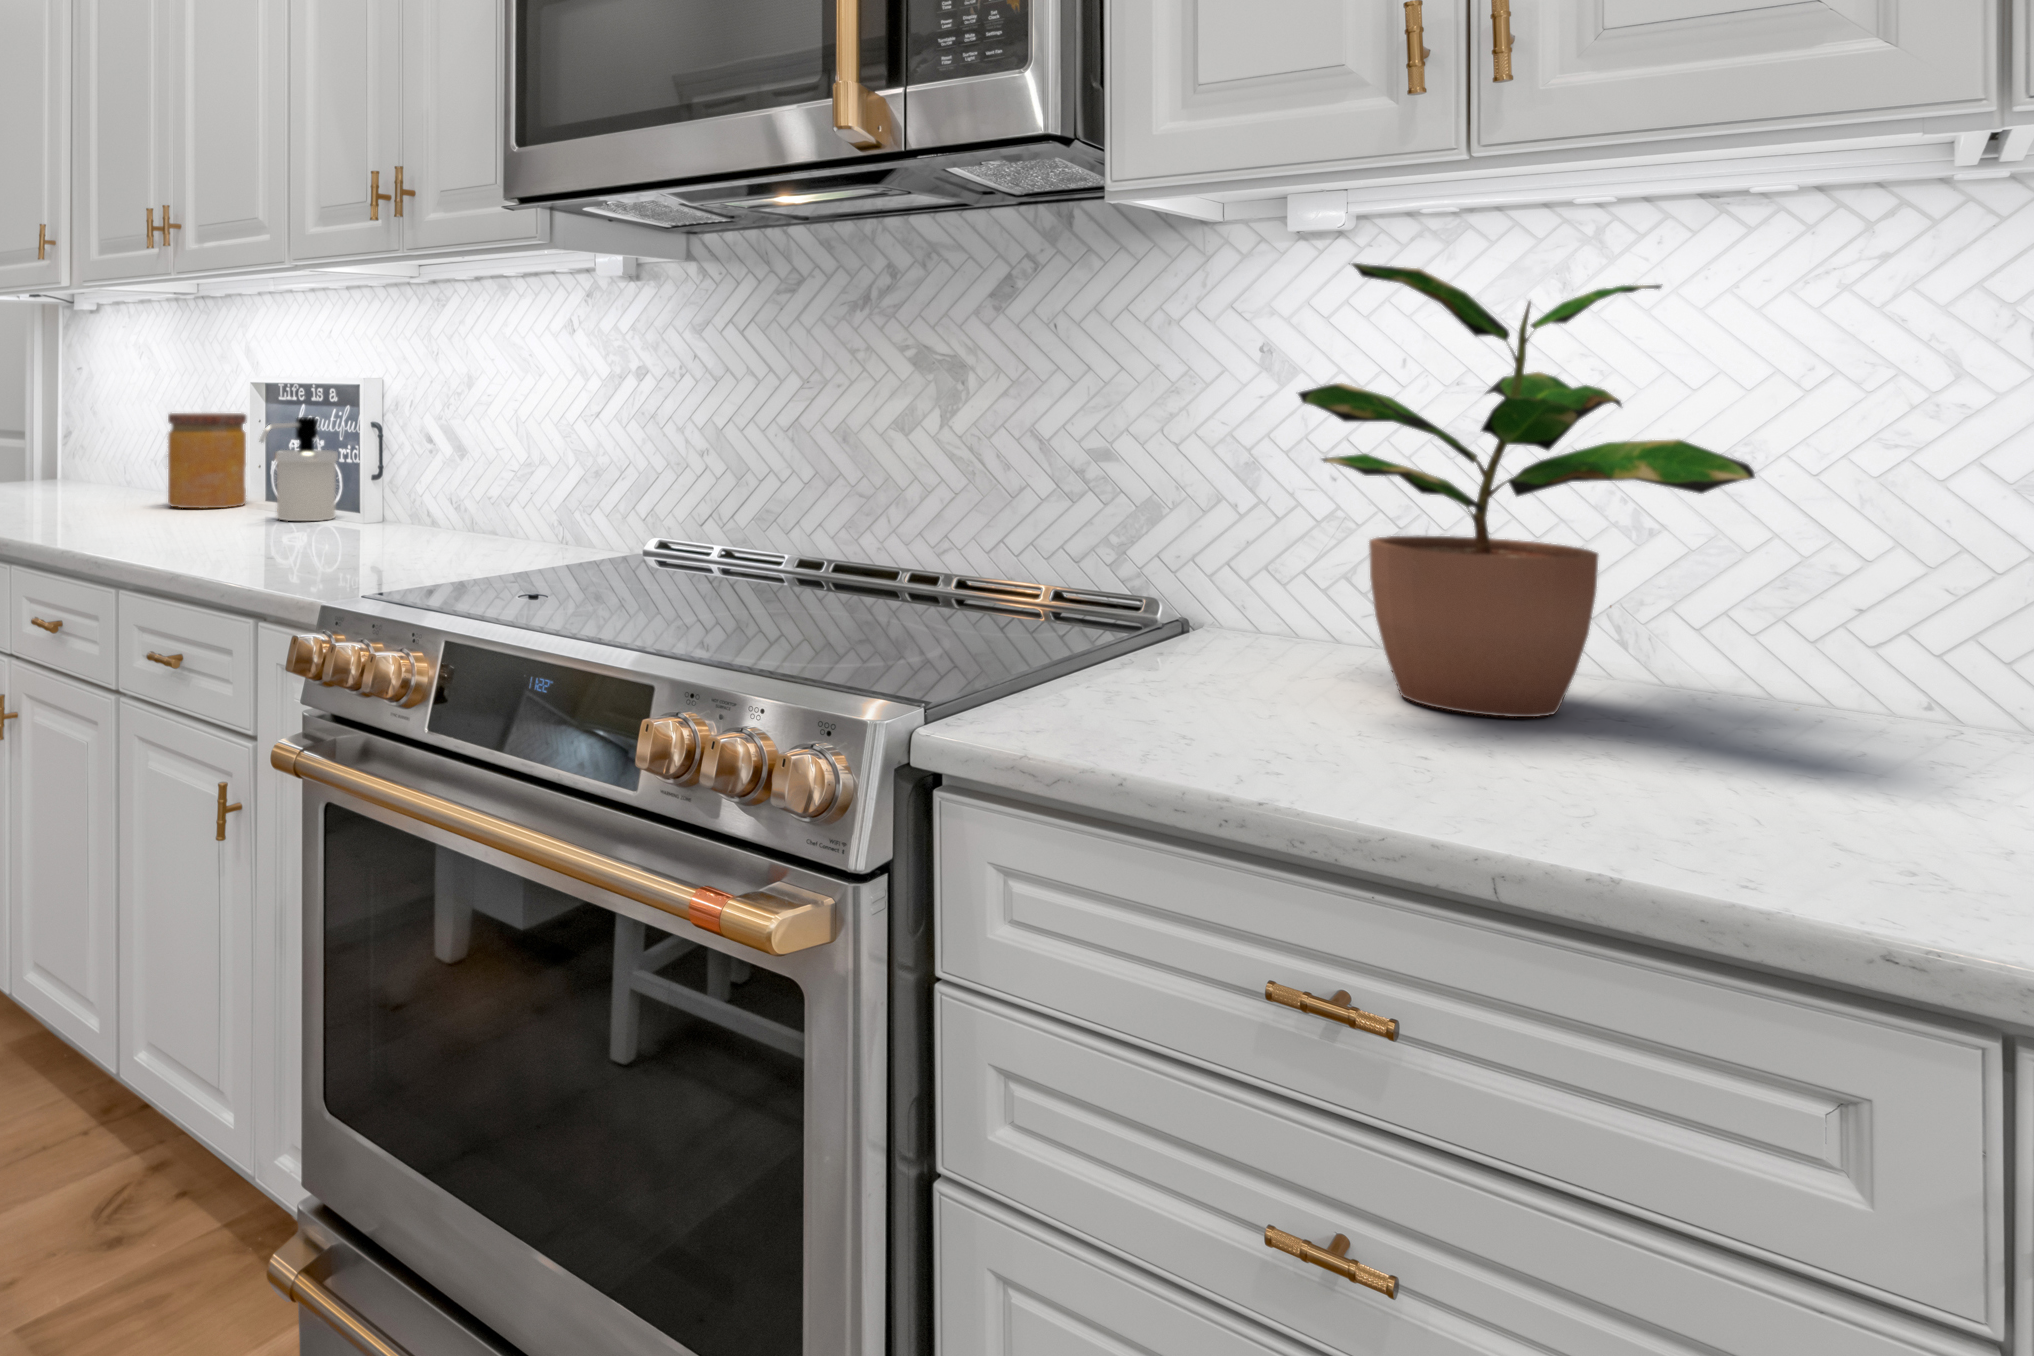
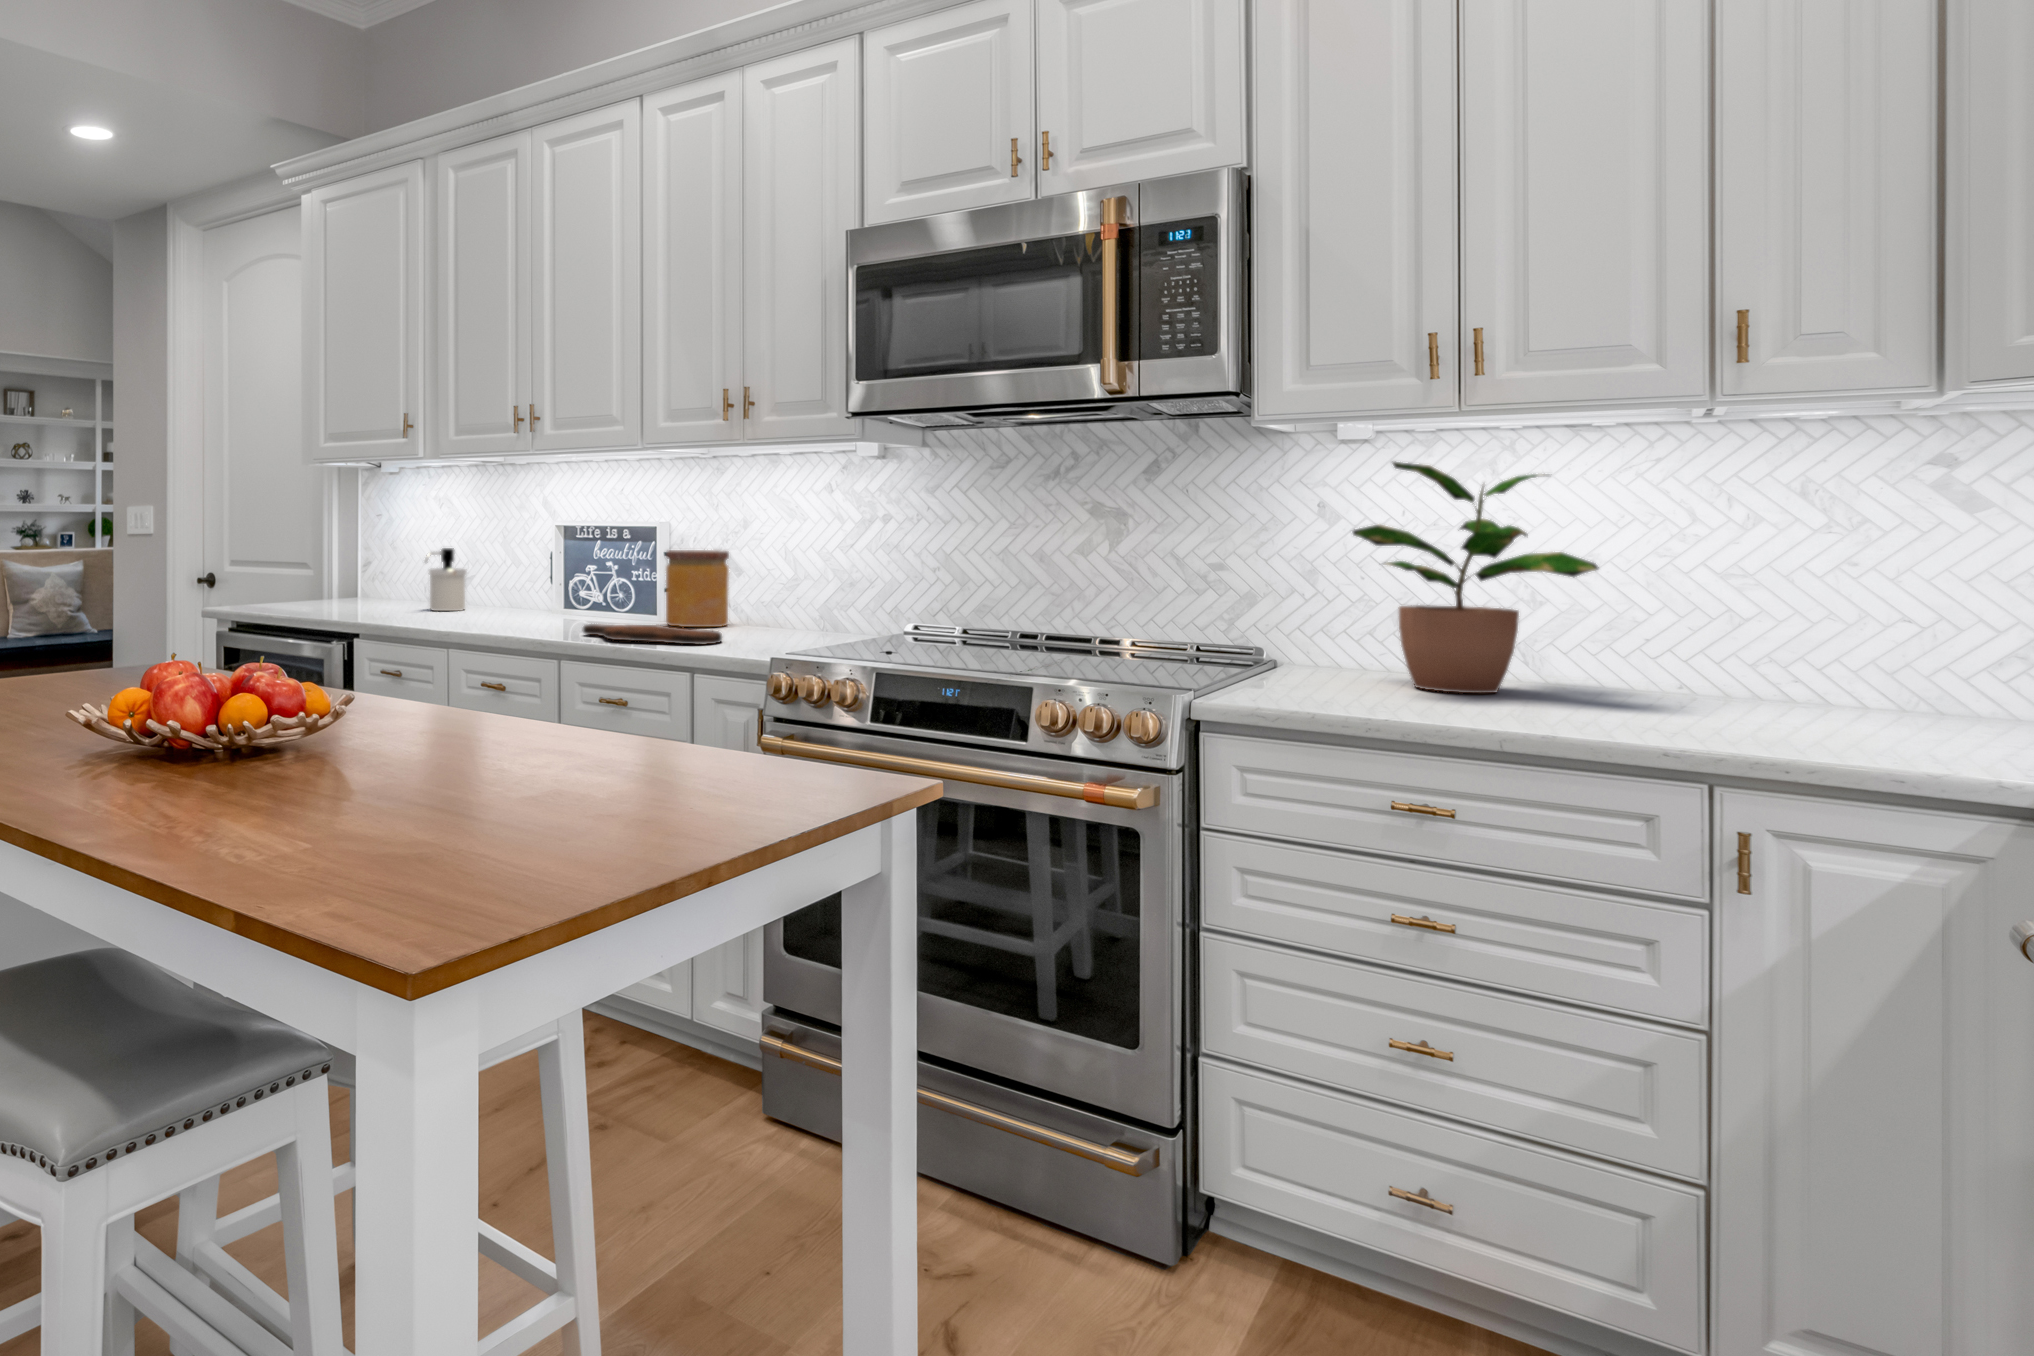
jar: present [168,413,247,508] -> present [666,550,729,627]
soap dispenser: present [260,417,338,521] -> present [425,548,467,611]
cutting board: none [175,532,347,571] -> present [583,624,722,644]

